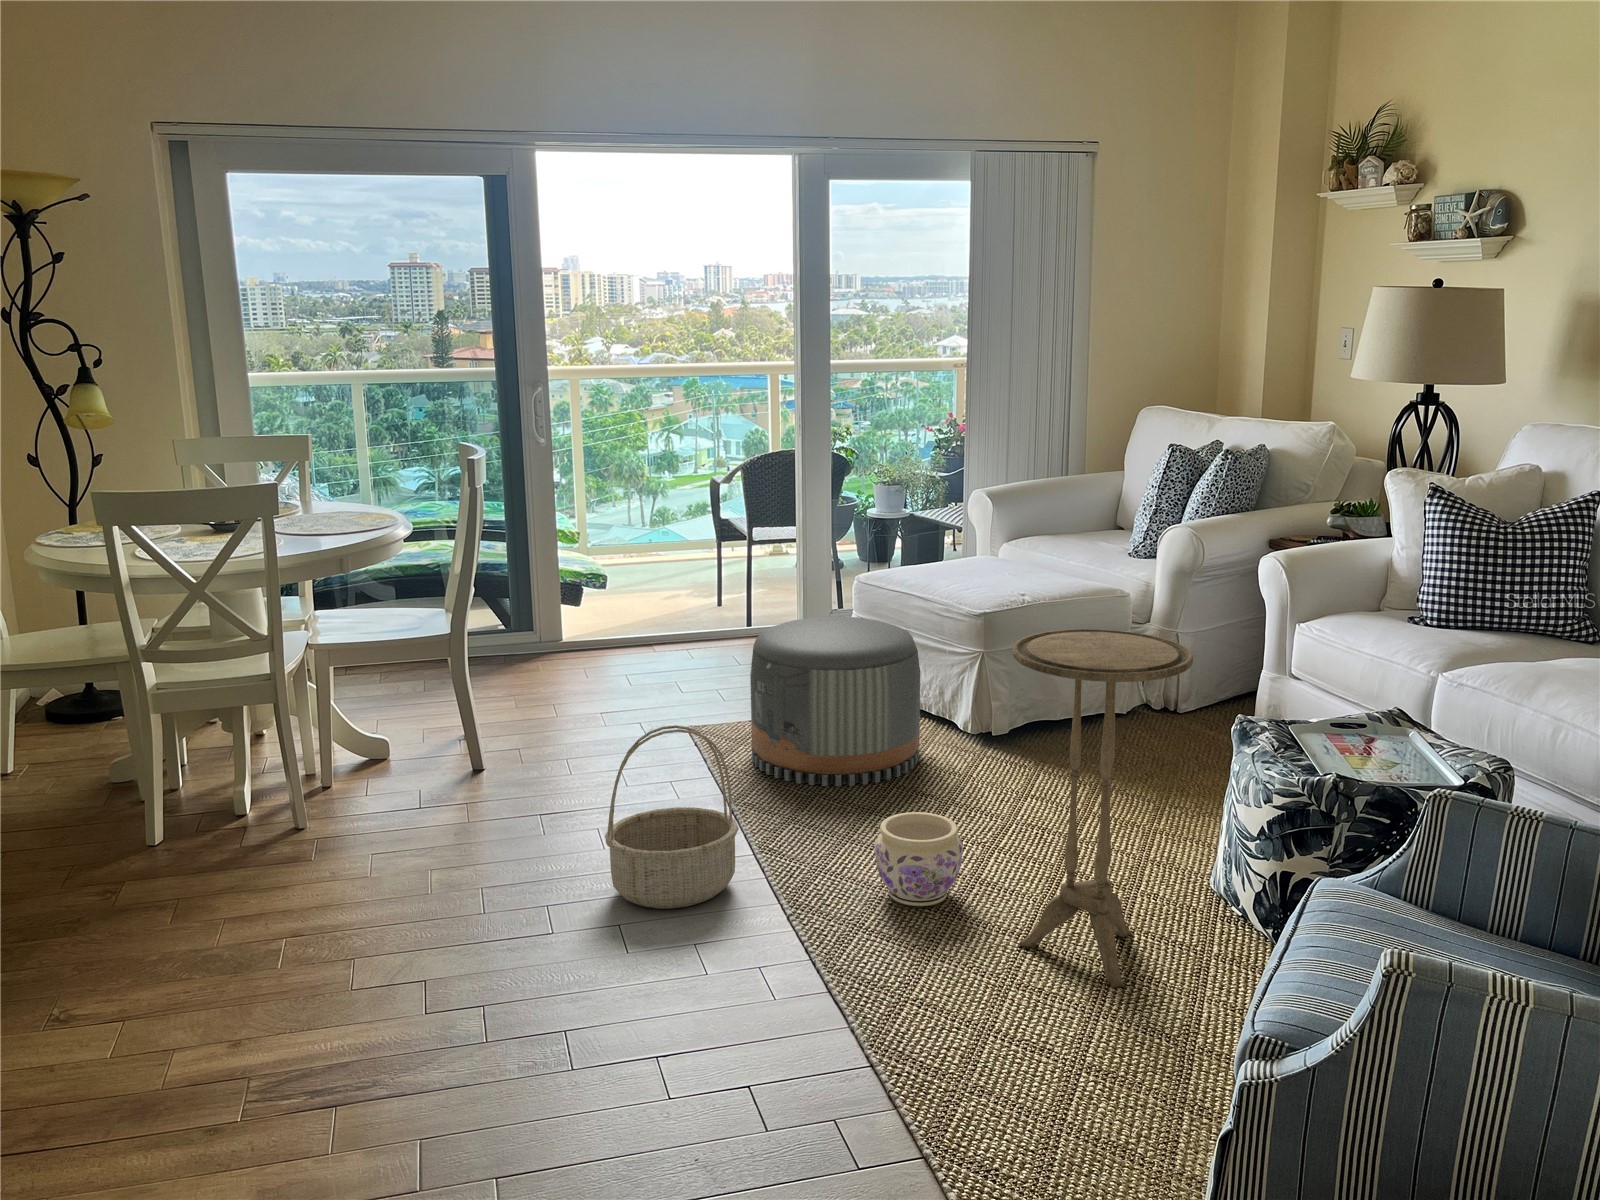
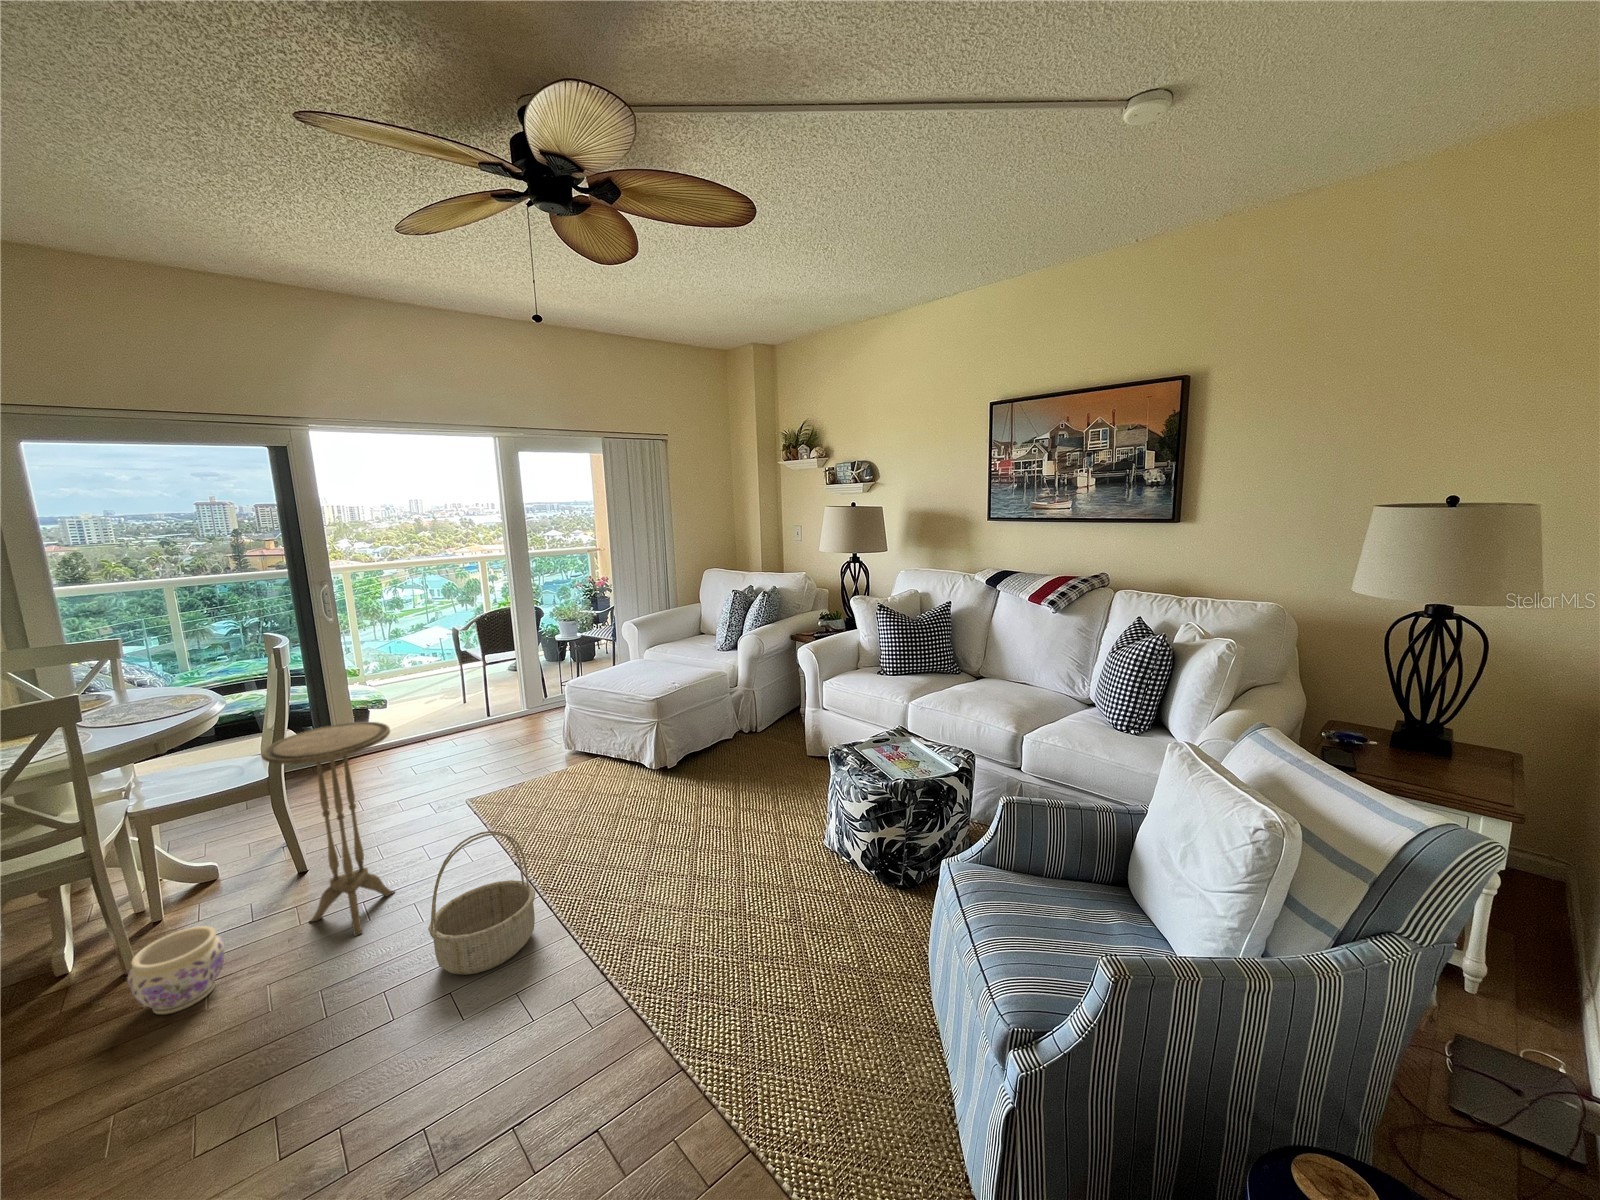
pouf: present [750,616,920,786] -> none [515,714,631,831]
side table: present [1012,629,1193,988] -> present [262,722,394,936]
planter: present [874,812,963,908] -> present [127,926,224,1015]

